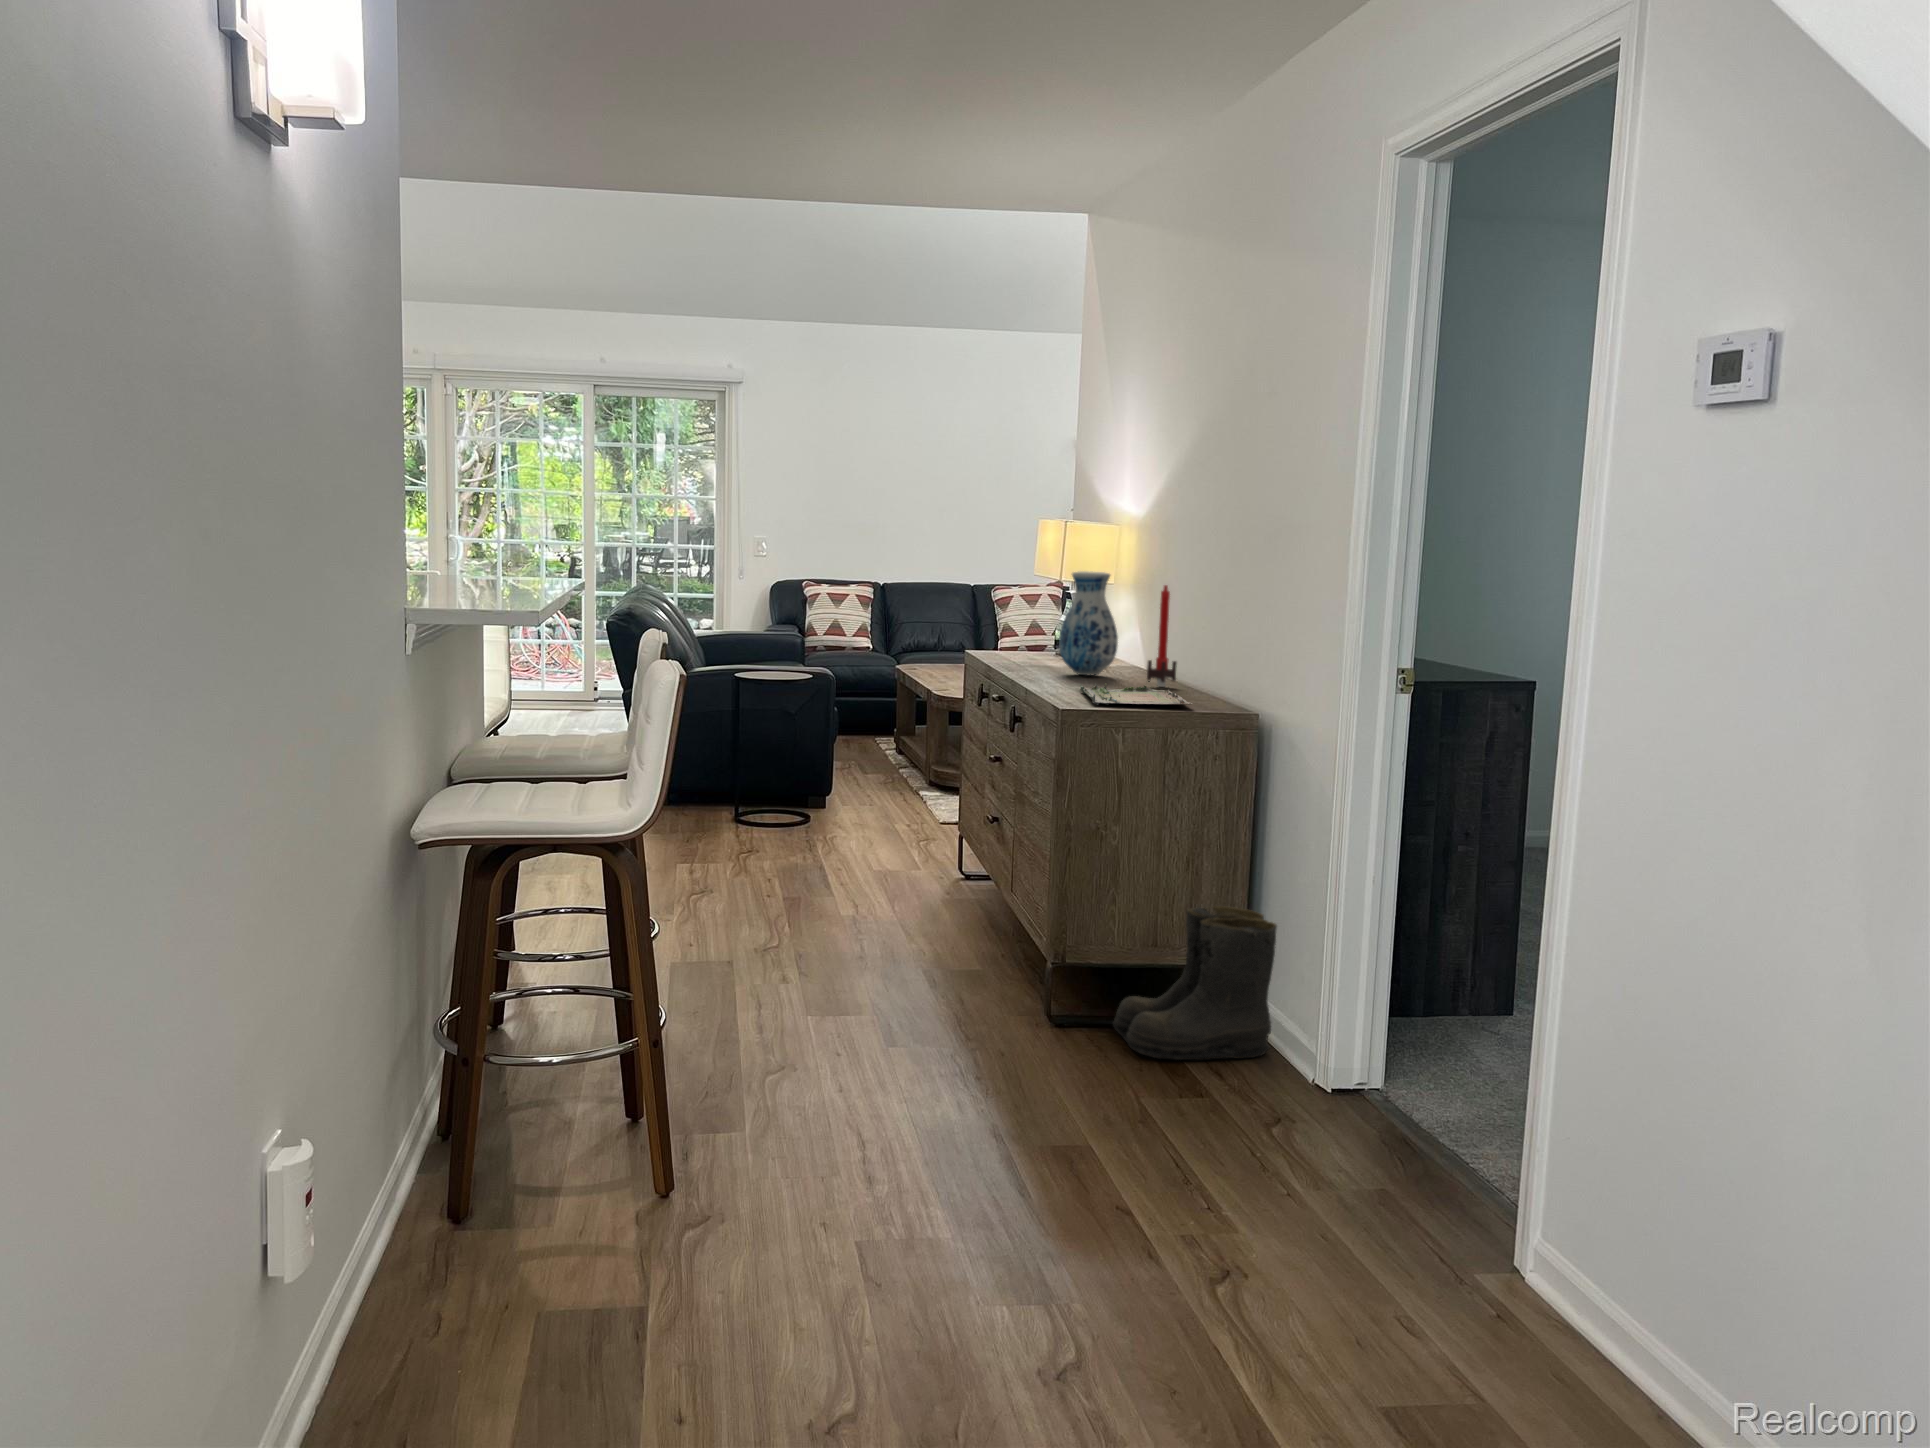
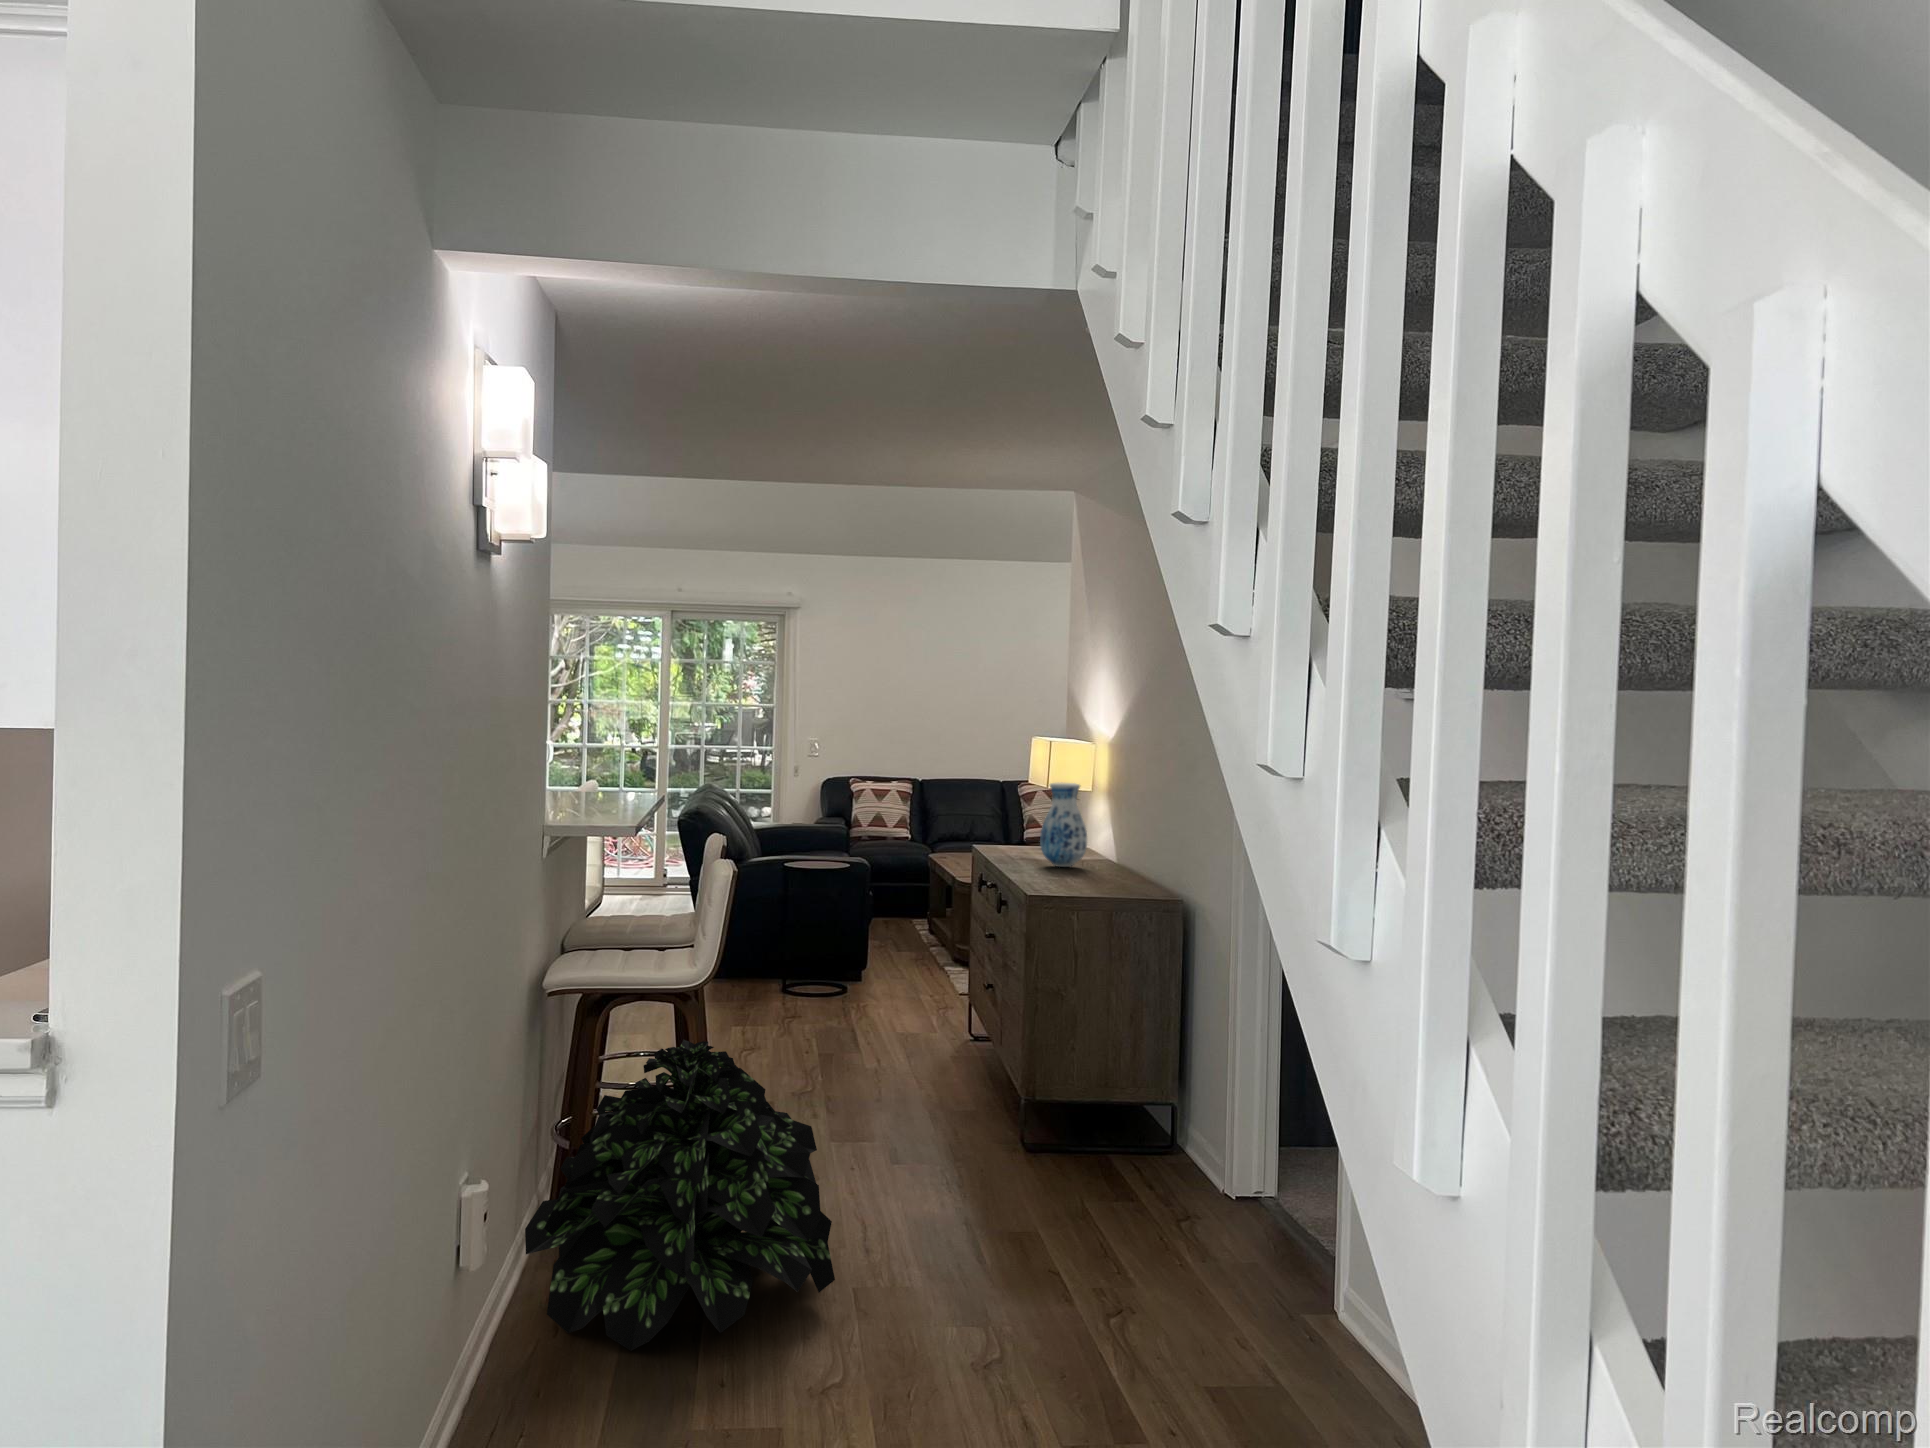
candle: present [1147,585,1177,687] -> none [1108,795,1131,877]
tray: present [1080,681,1192,705] -> none [1050,870,1133,891]
boots: present [1113,906,1277,1060] -> none [1071,1054,1198,1177]
potted plant: none [394,914,839,1369] -> present [525,1040,835,1351]

